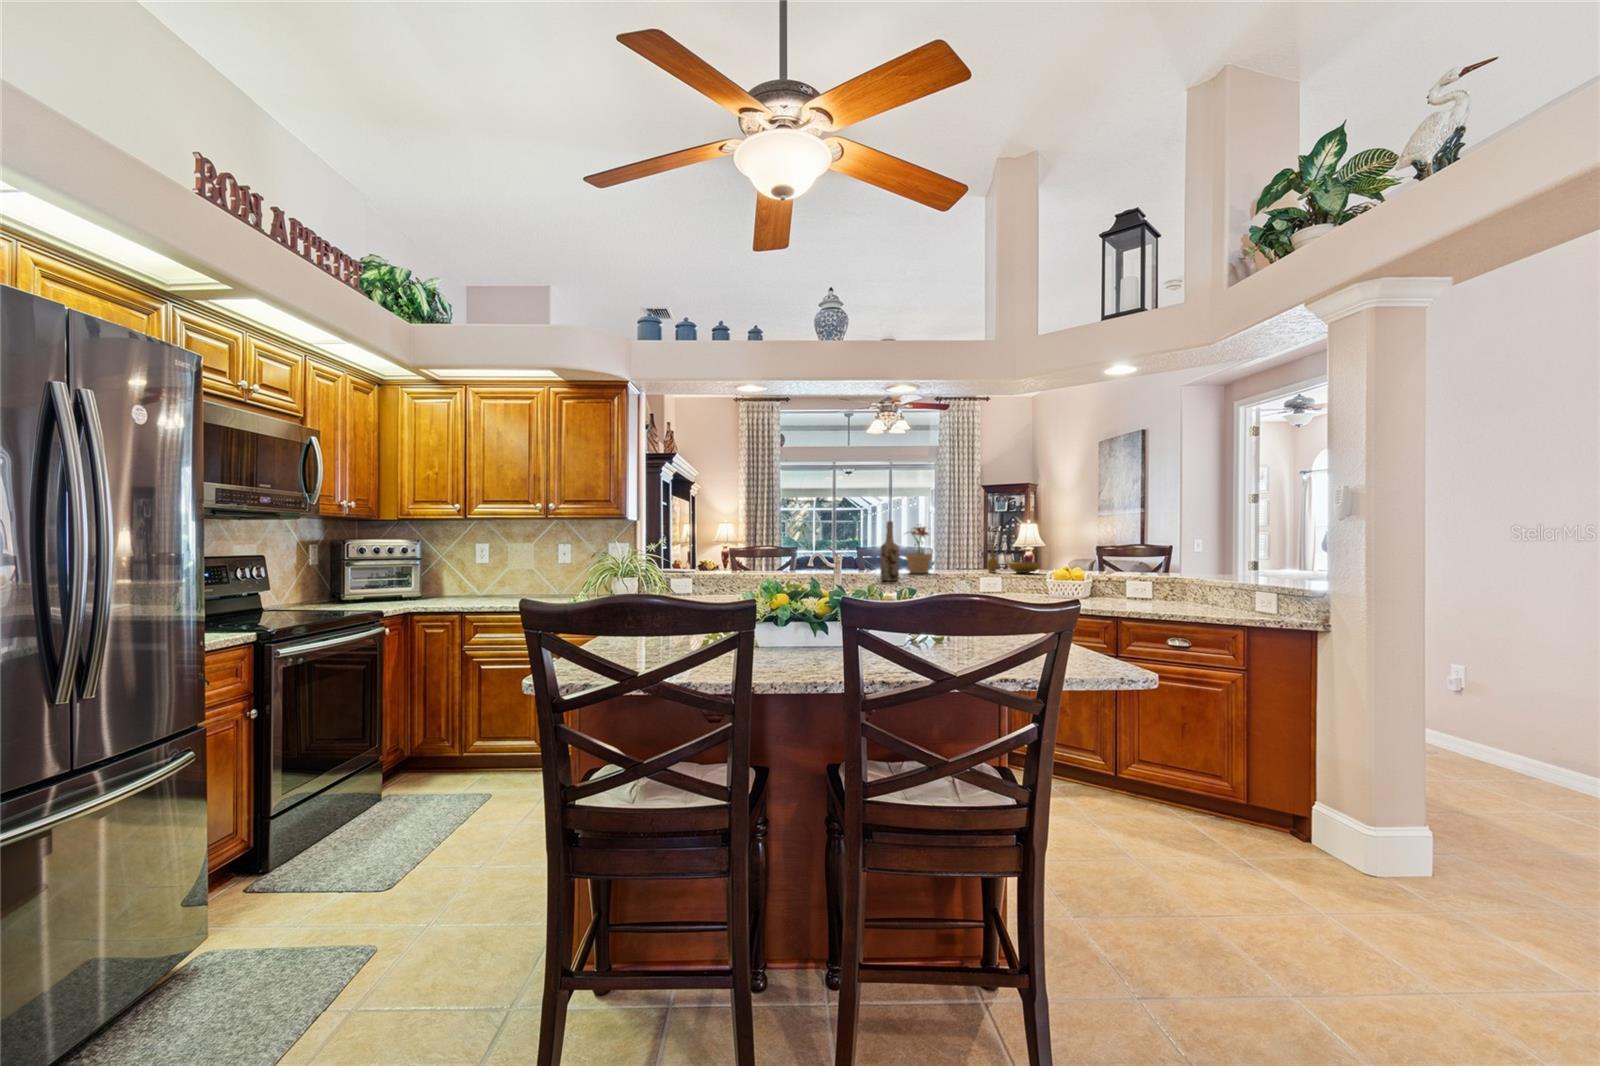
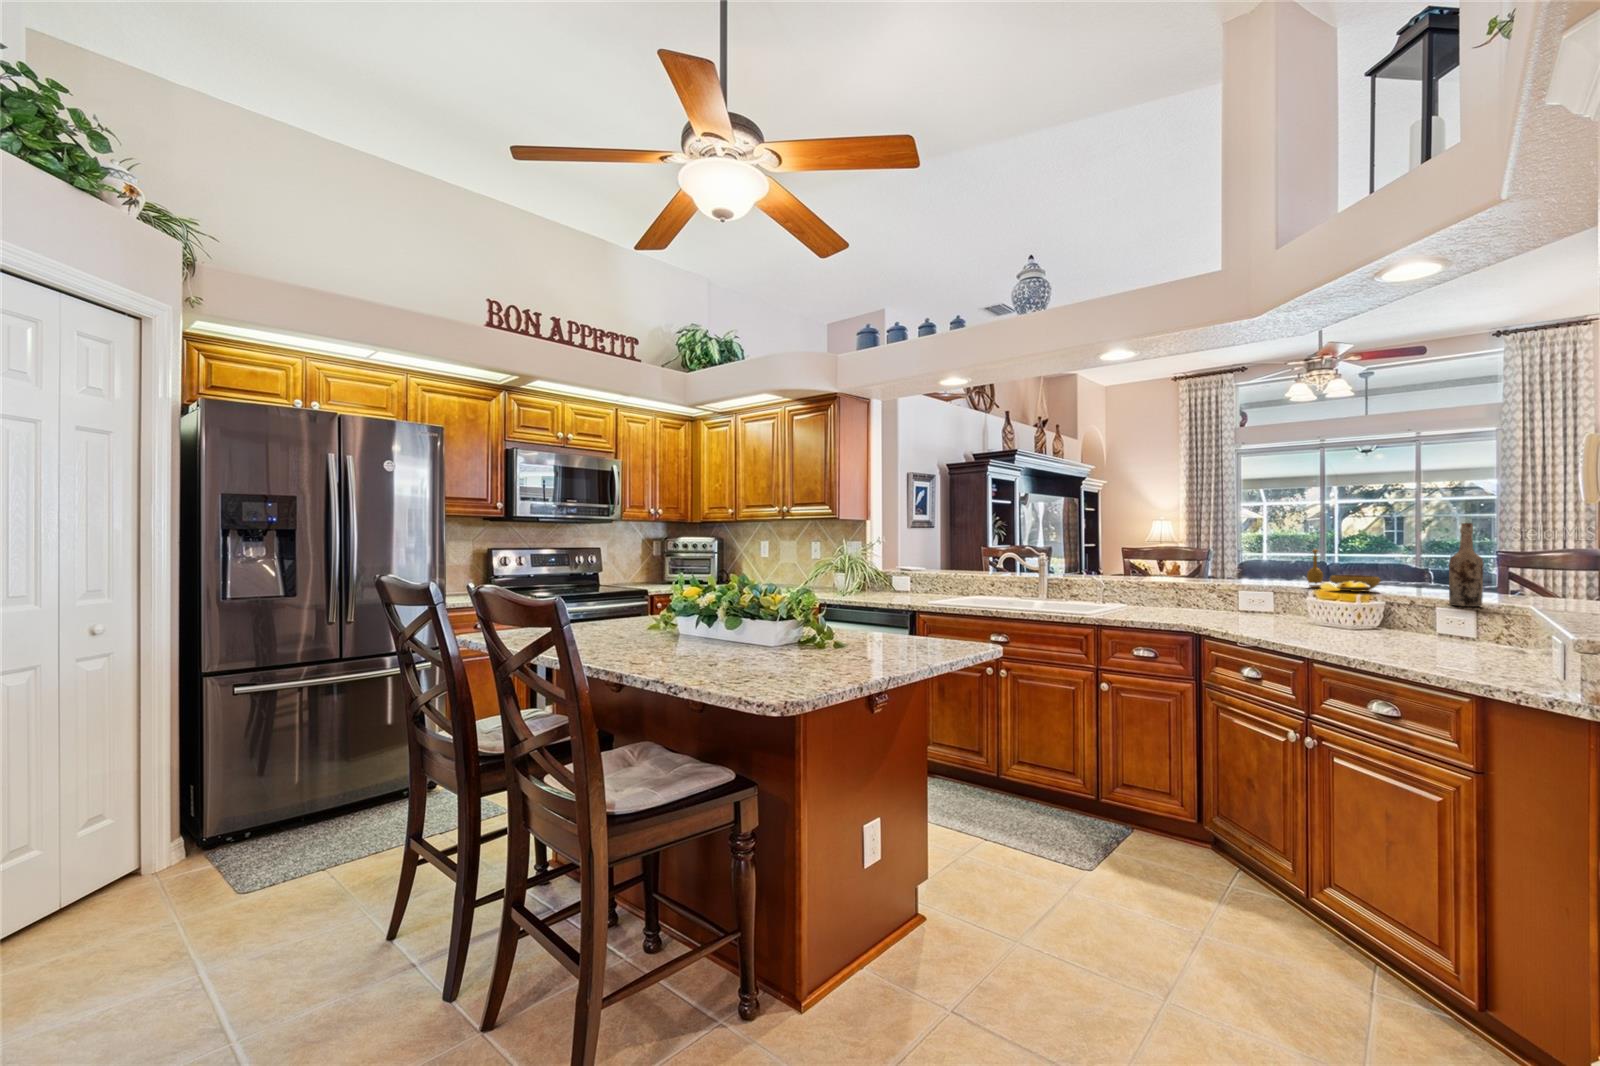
wine bottle: present [880,521,899,581] -> present [1449,523,1484,607]
potted plant: present [906,526,932,573] -> none [1189,524,1225,584]

